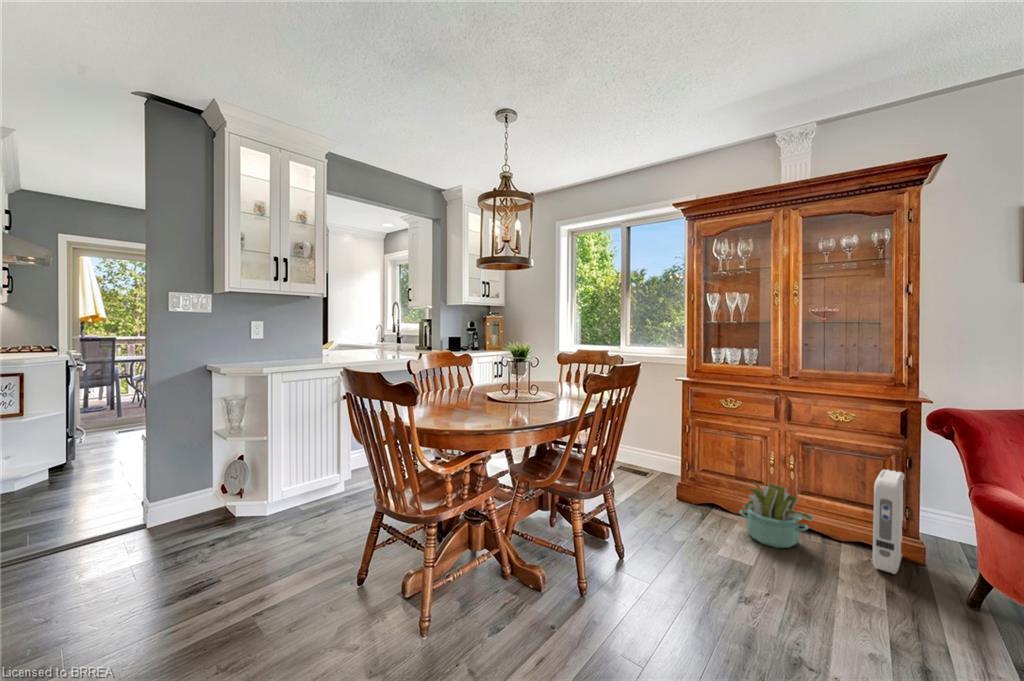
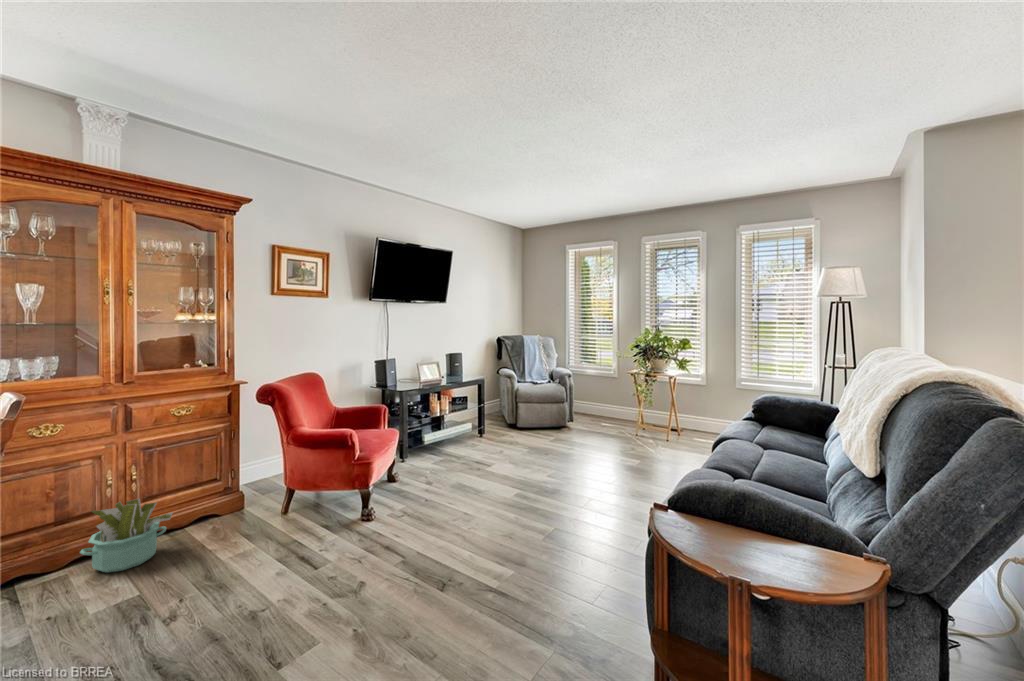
air purifier: present [873,469,905,574] -> none [213,447,243,531]

